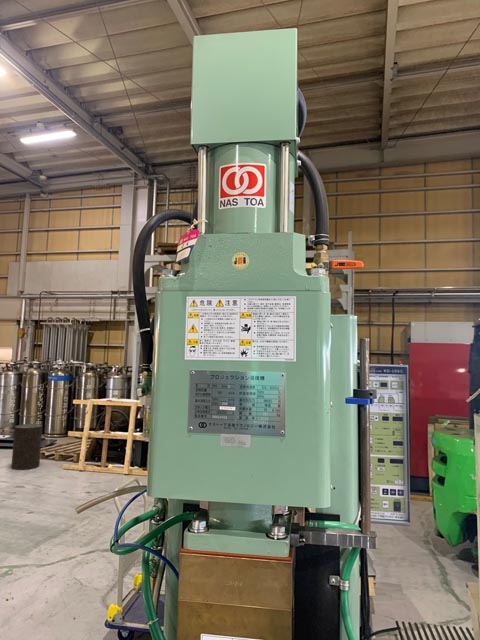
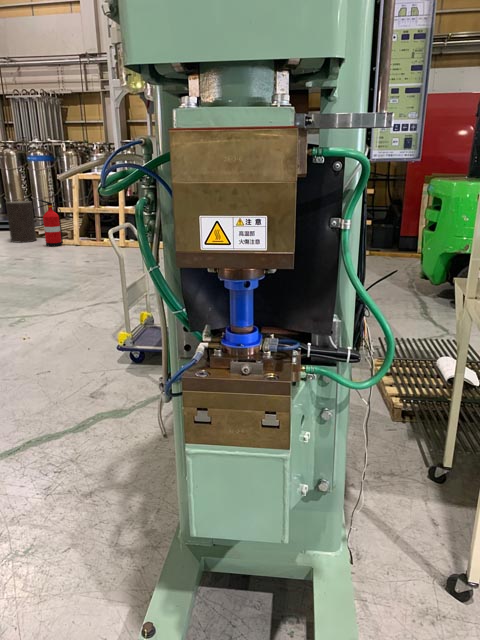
fire extinguisher: none [46,427,70,477] -> present [38,200,63,247]

